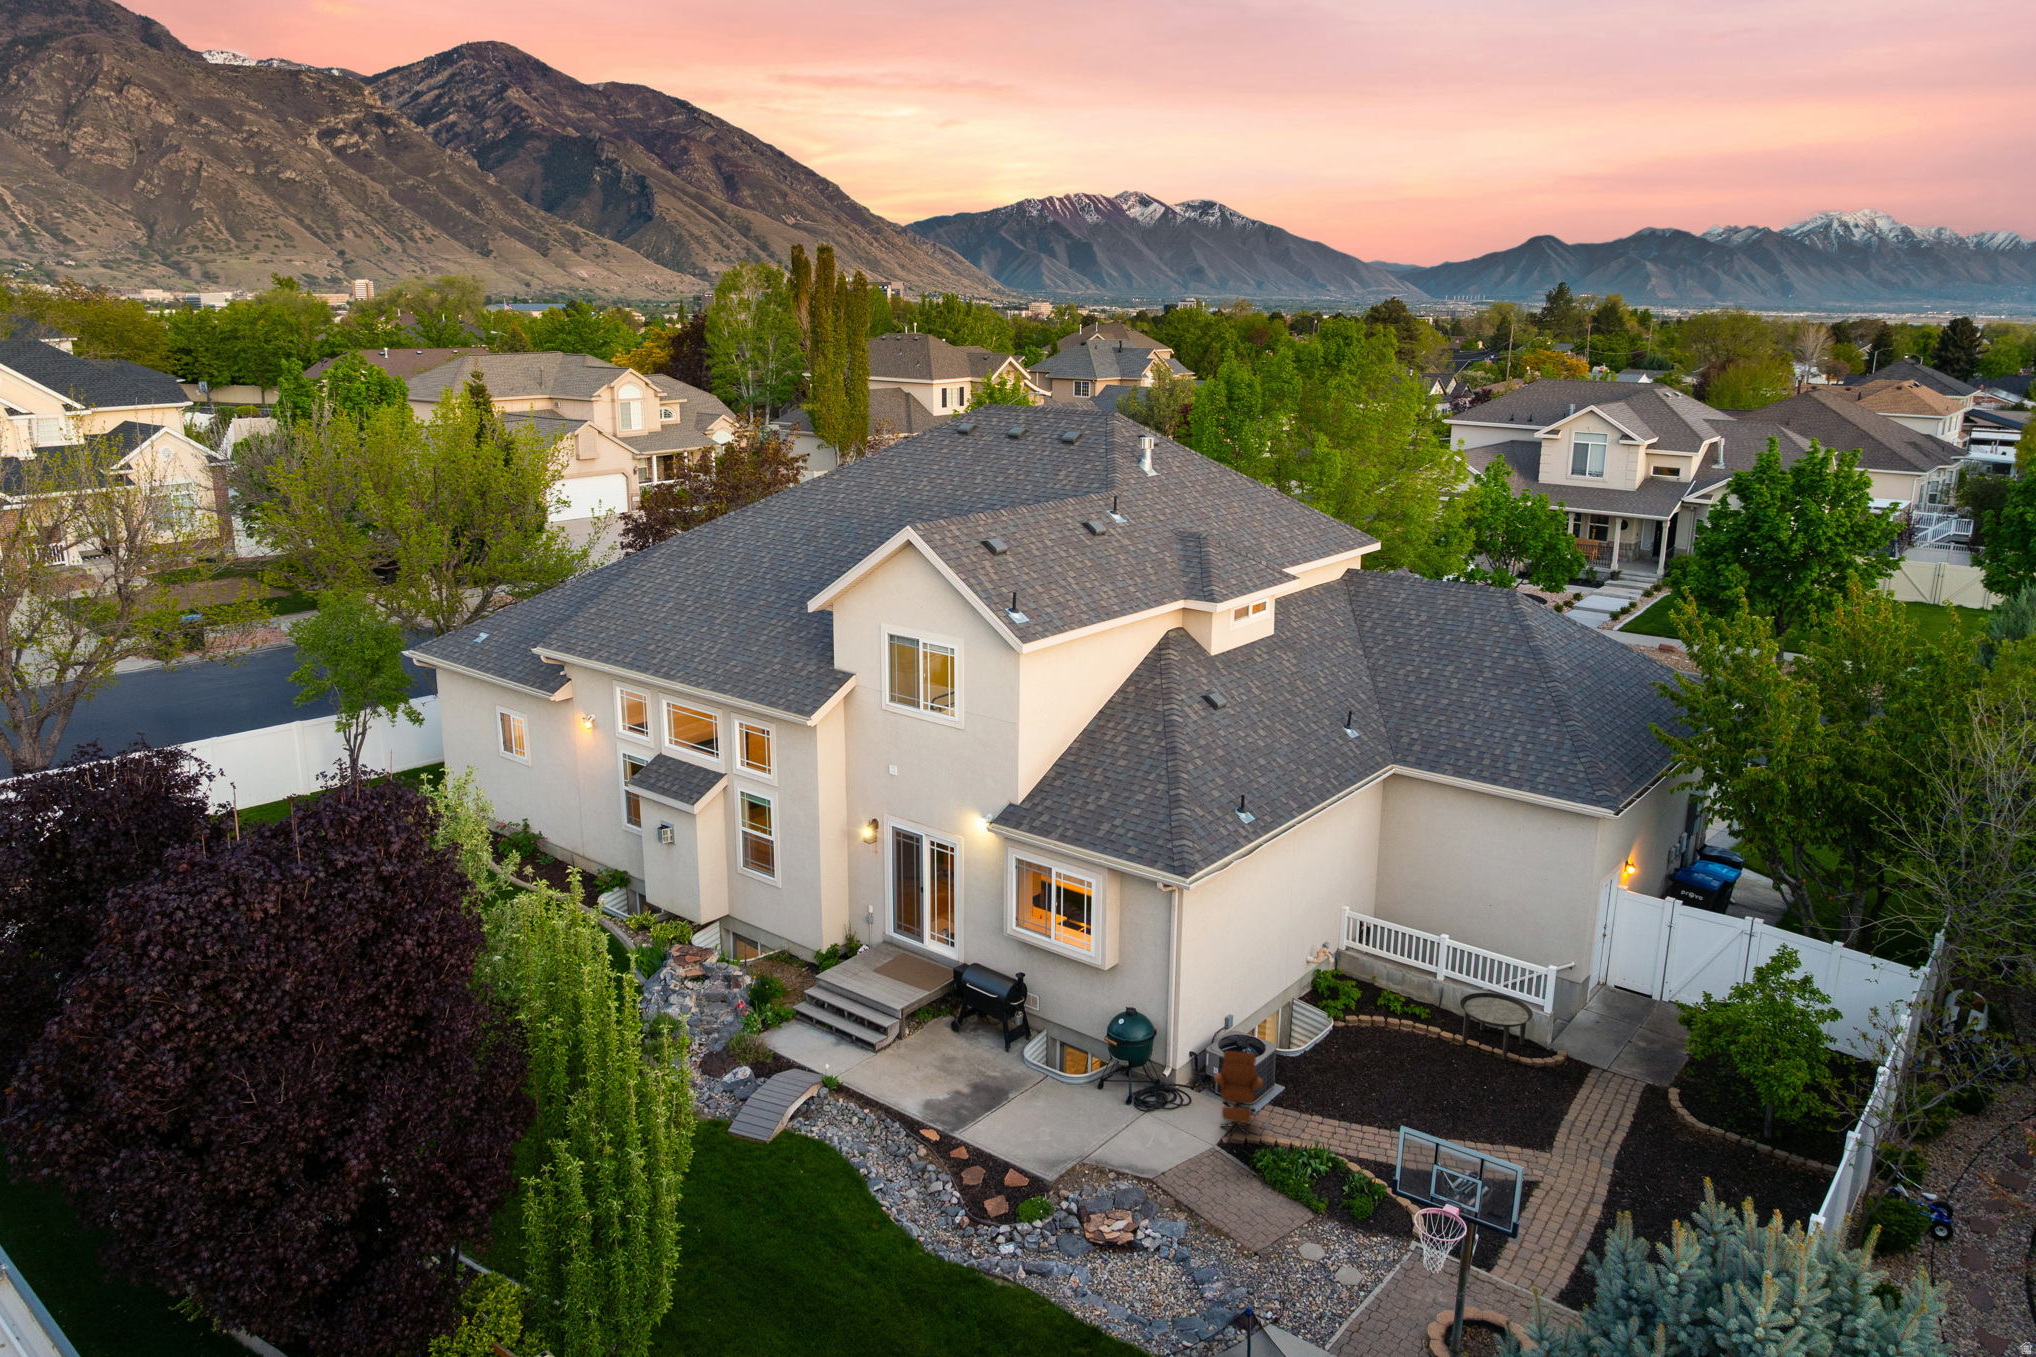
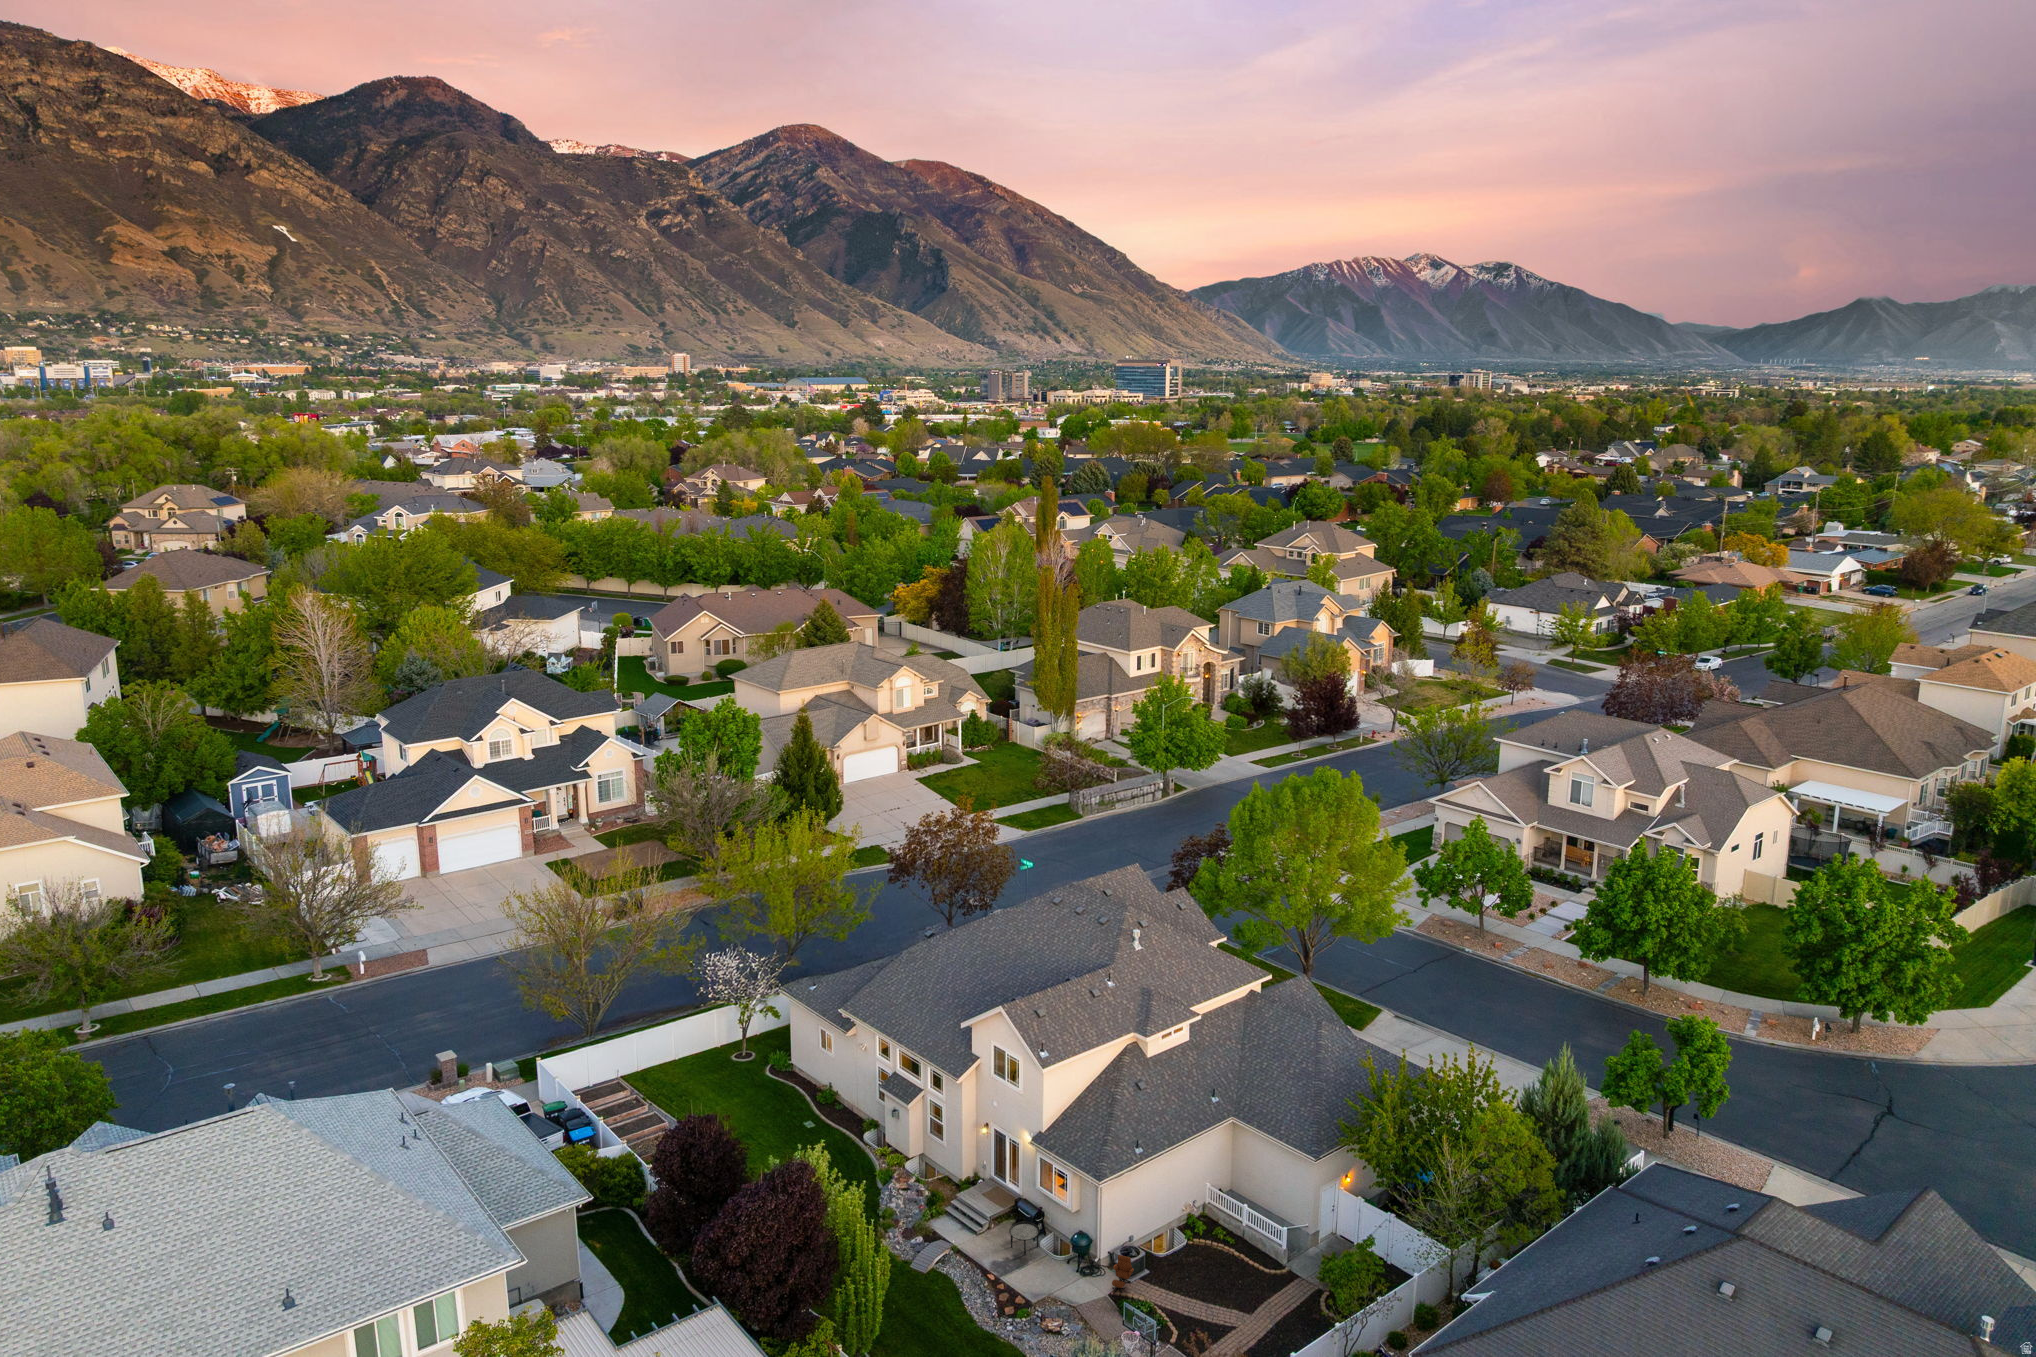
round table: present [1460,993,1533,1060] -> present [1009,1222,1040,1255]

